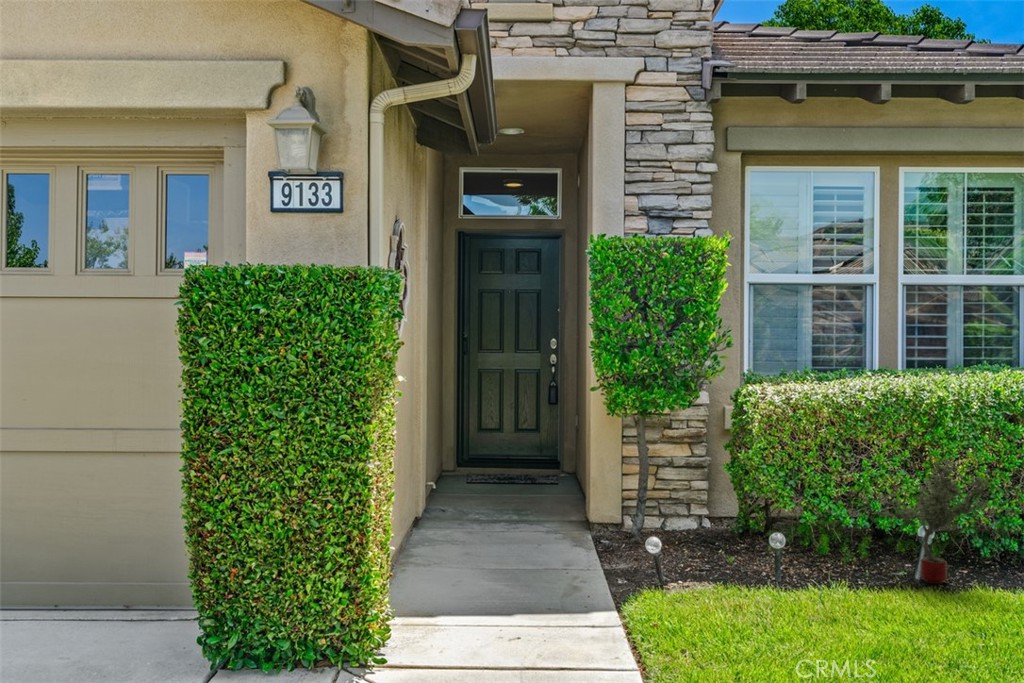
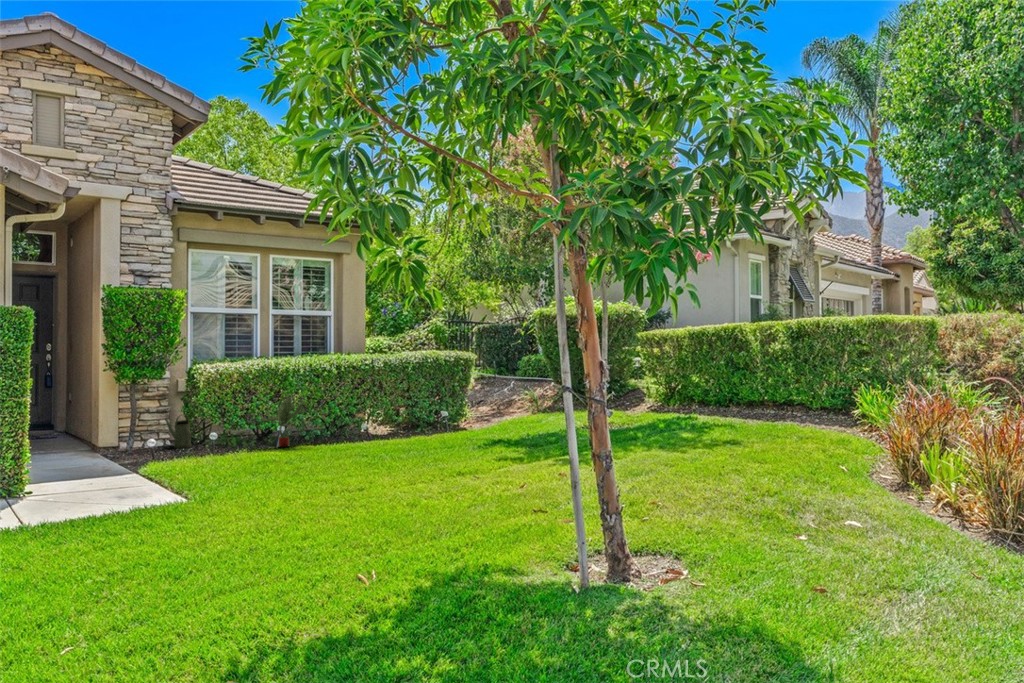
watering can: none [698,478,742,543] -> present [165,415,192,448]

